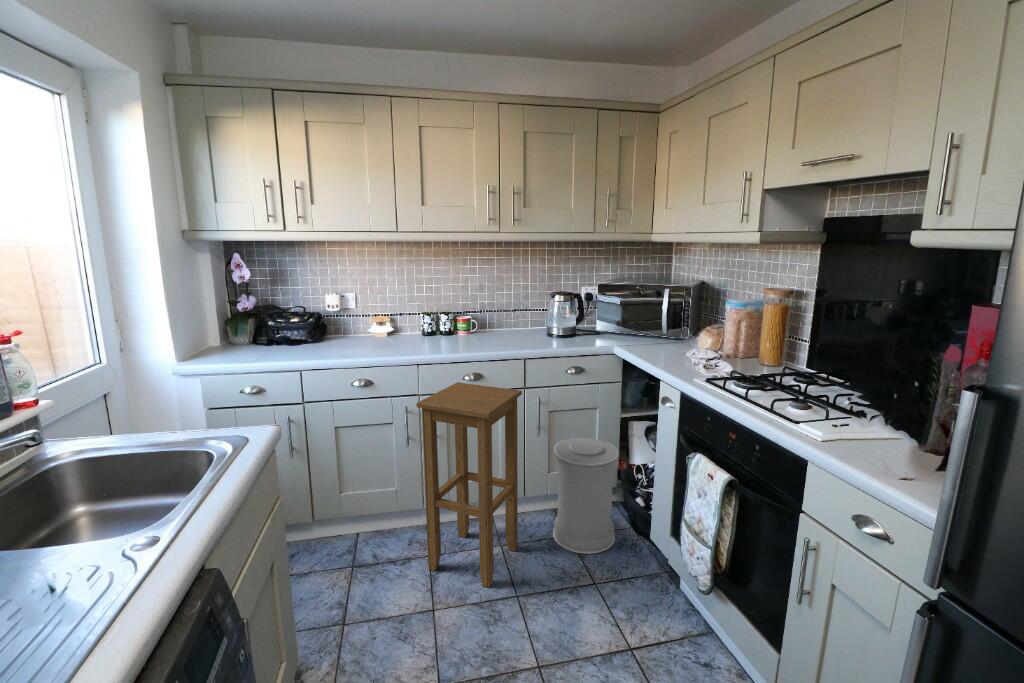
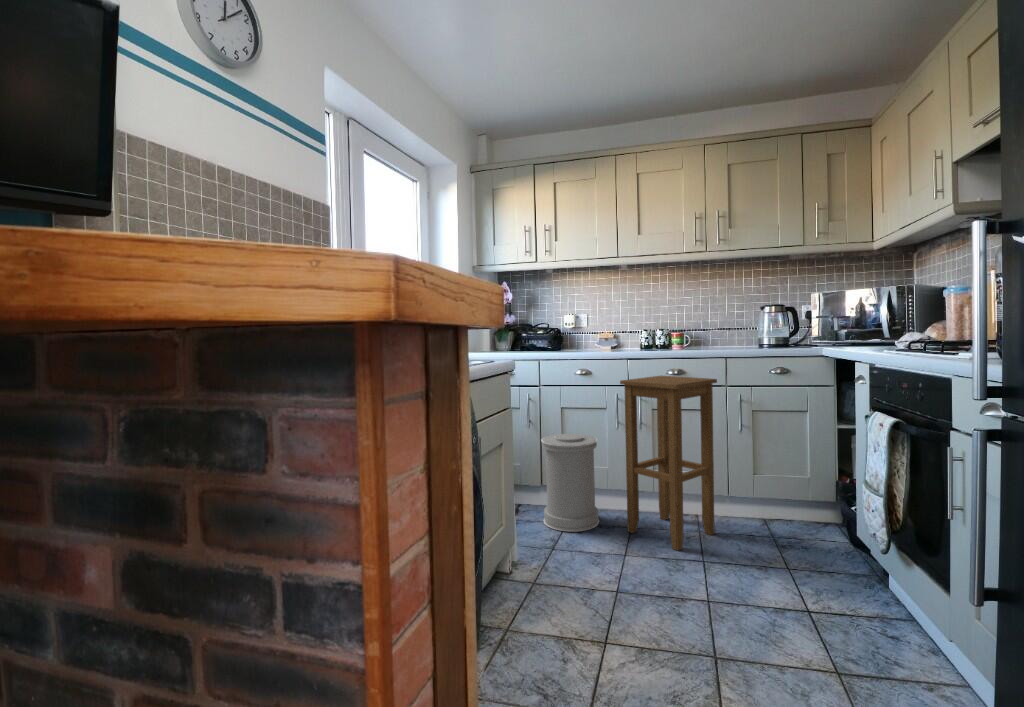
trash can: present [553,438,618,554] -> present [541,434,599,532]

